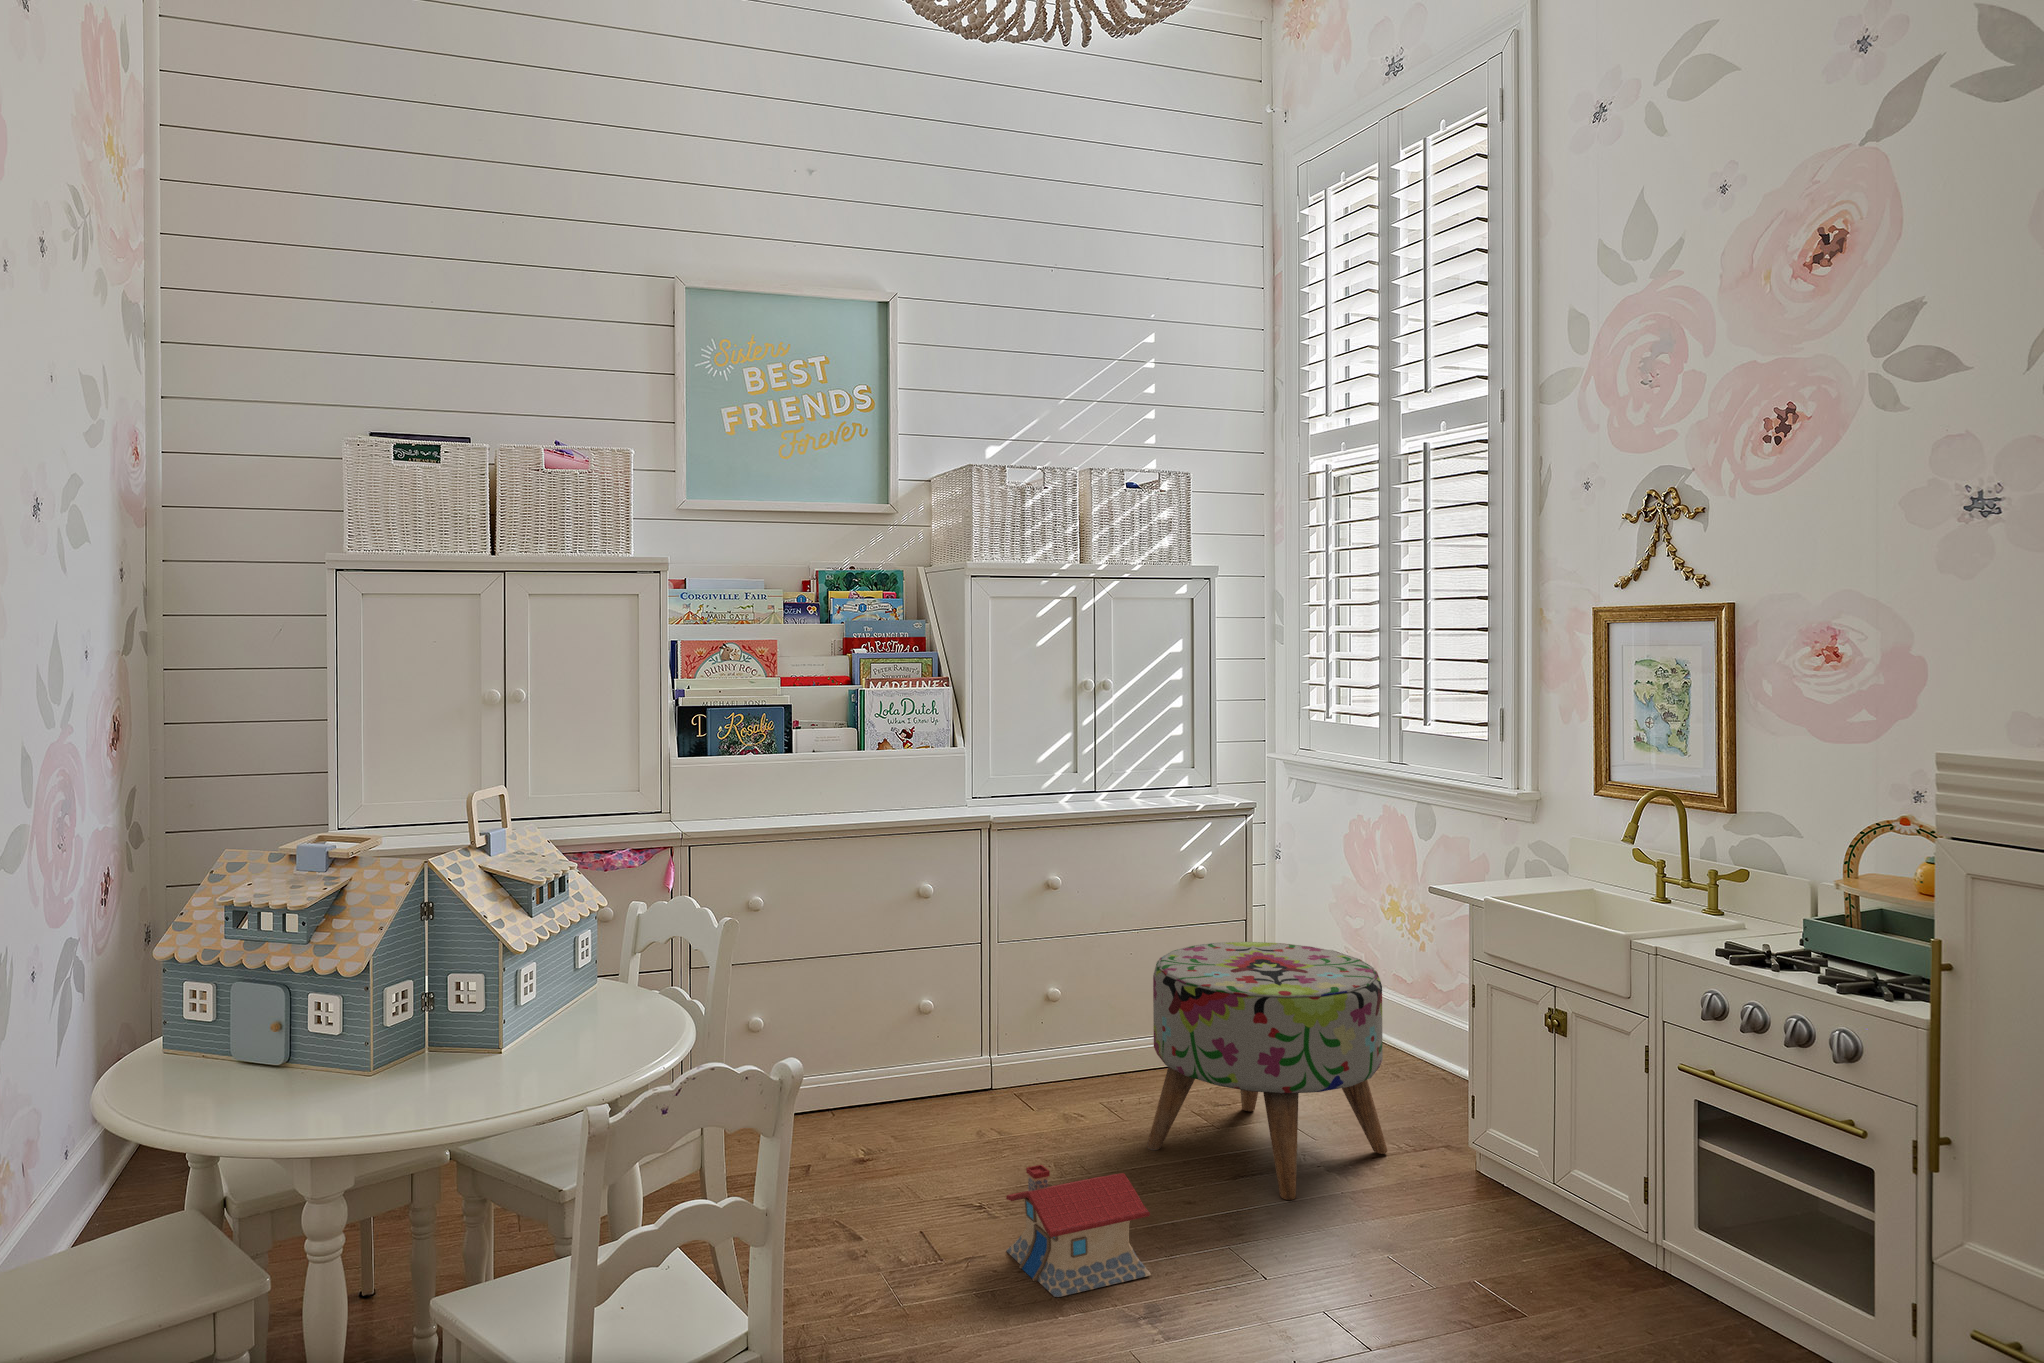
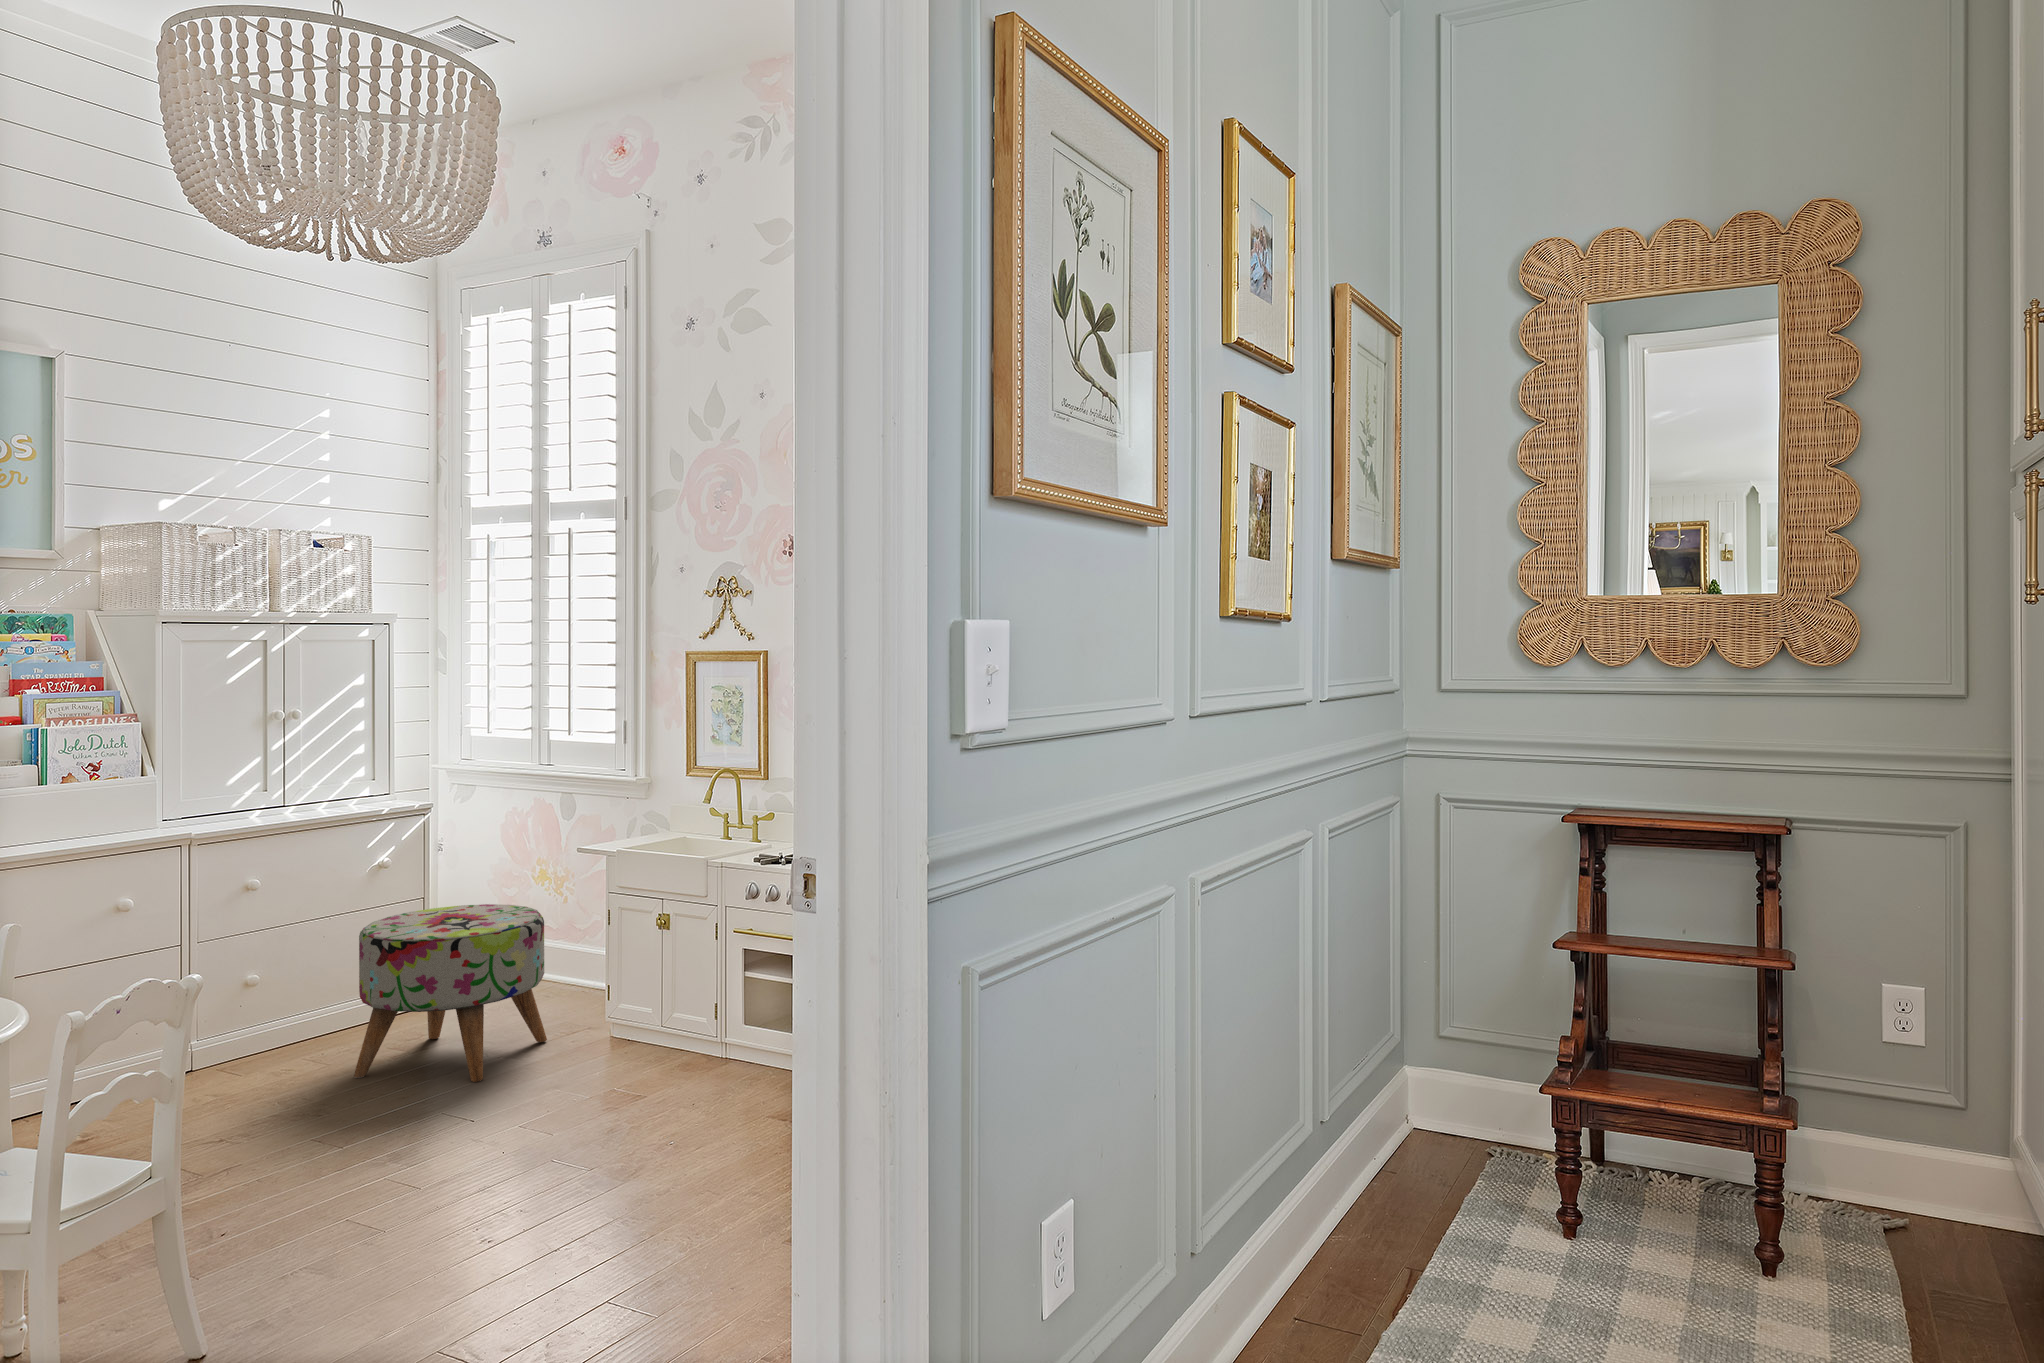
toy house: present [1006,1165,1151,1297] -> none [251,1079,380,1175]

